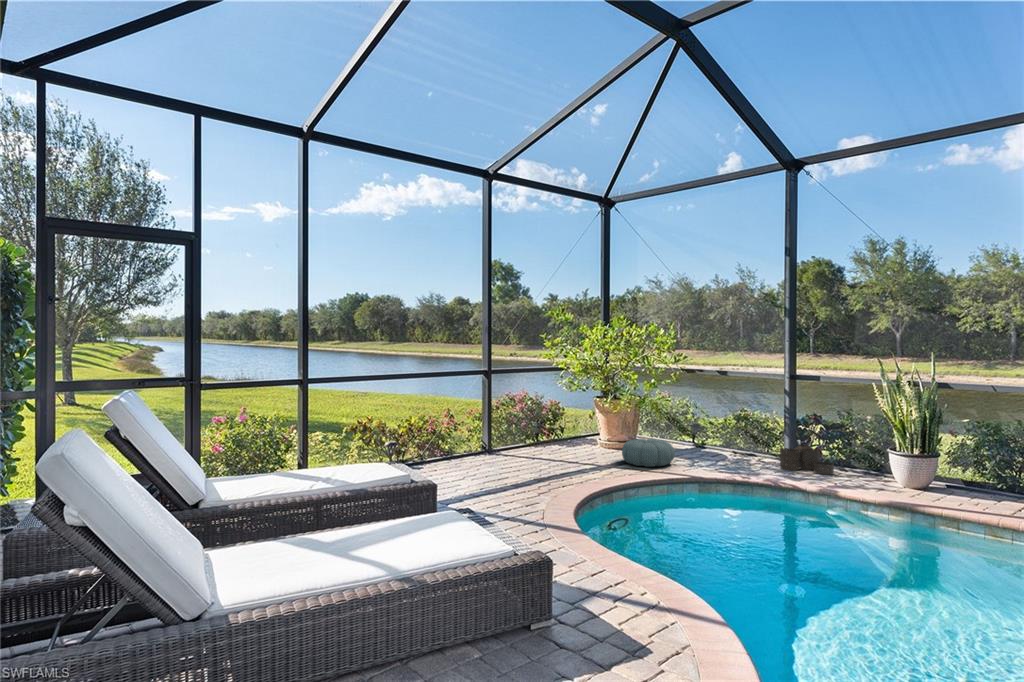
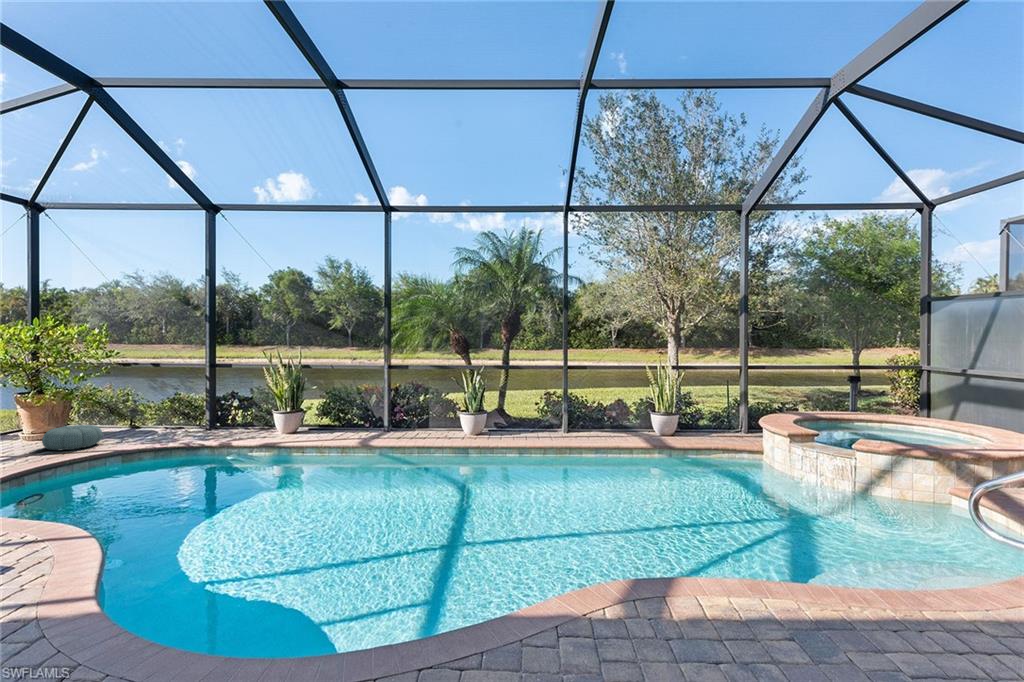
woven basket: present [780,445,834,475] -> none [201,413,240,434]

